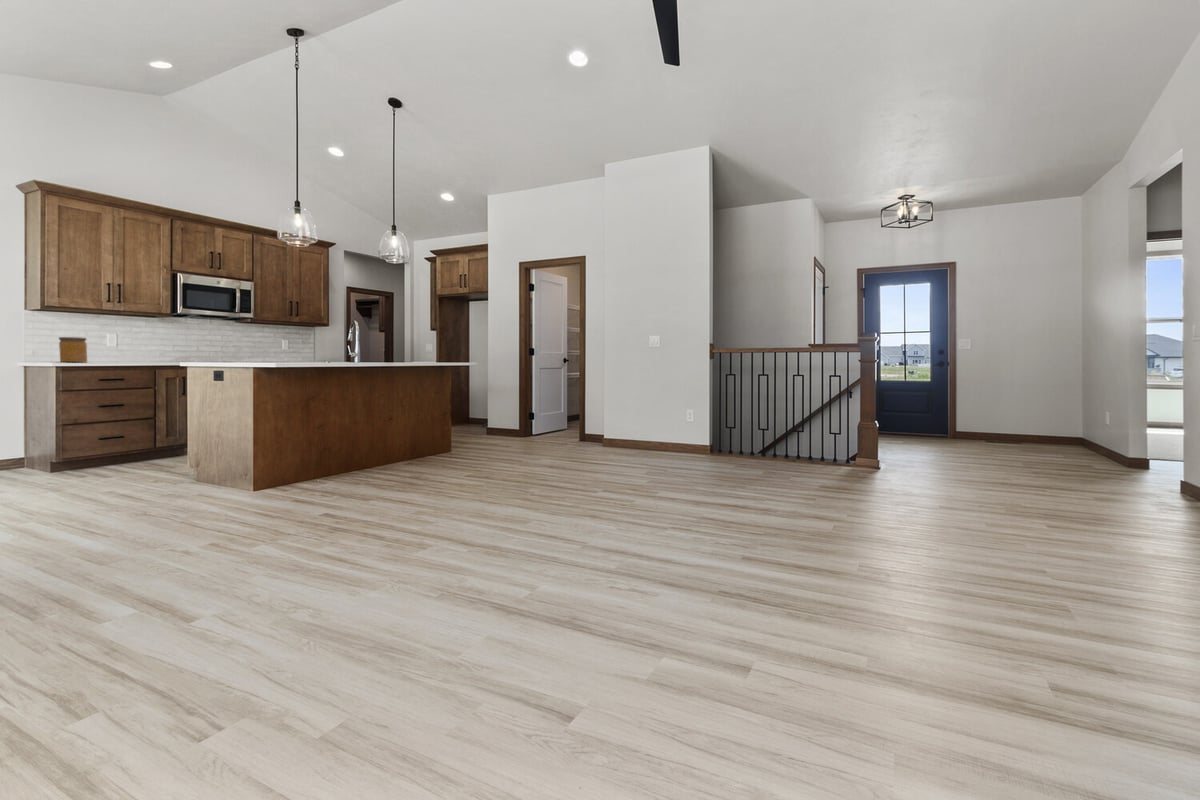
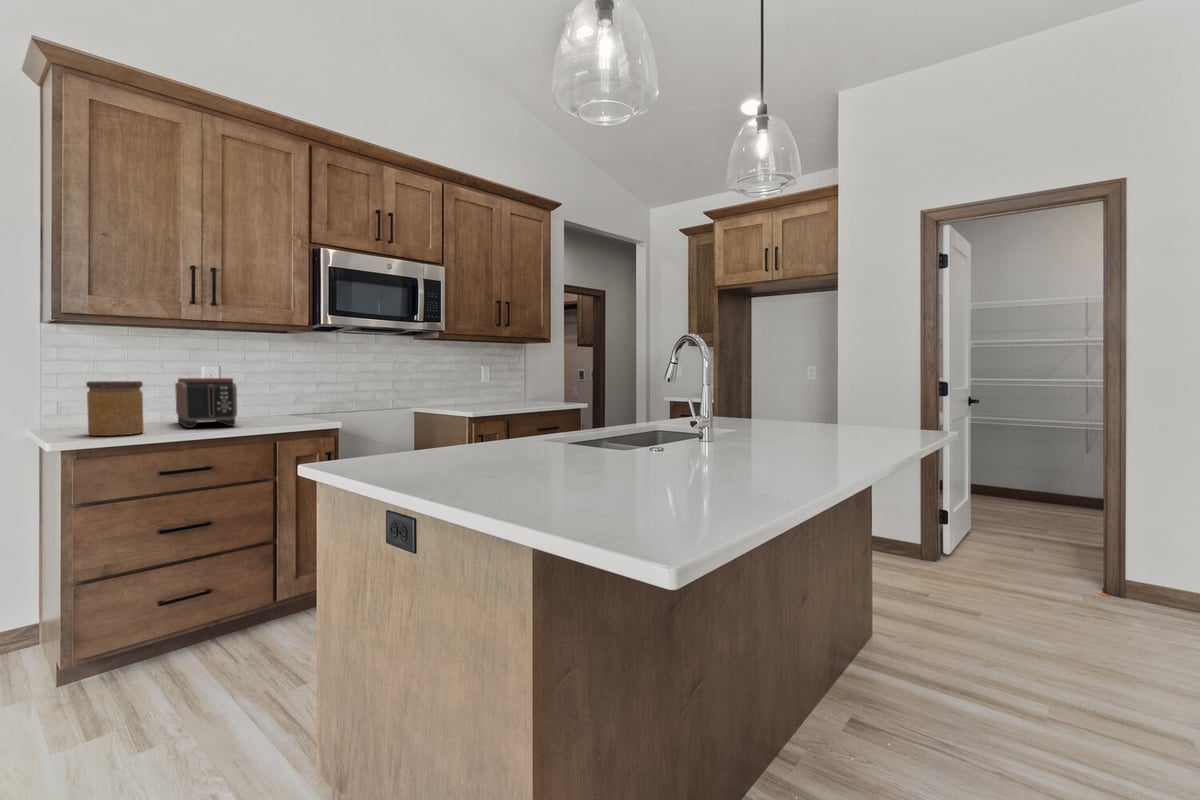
toaster: none [97,338,134,362] -> present [175,378,237,428]

